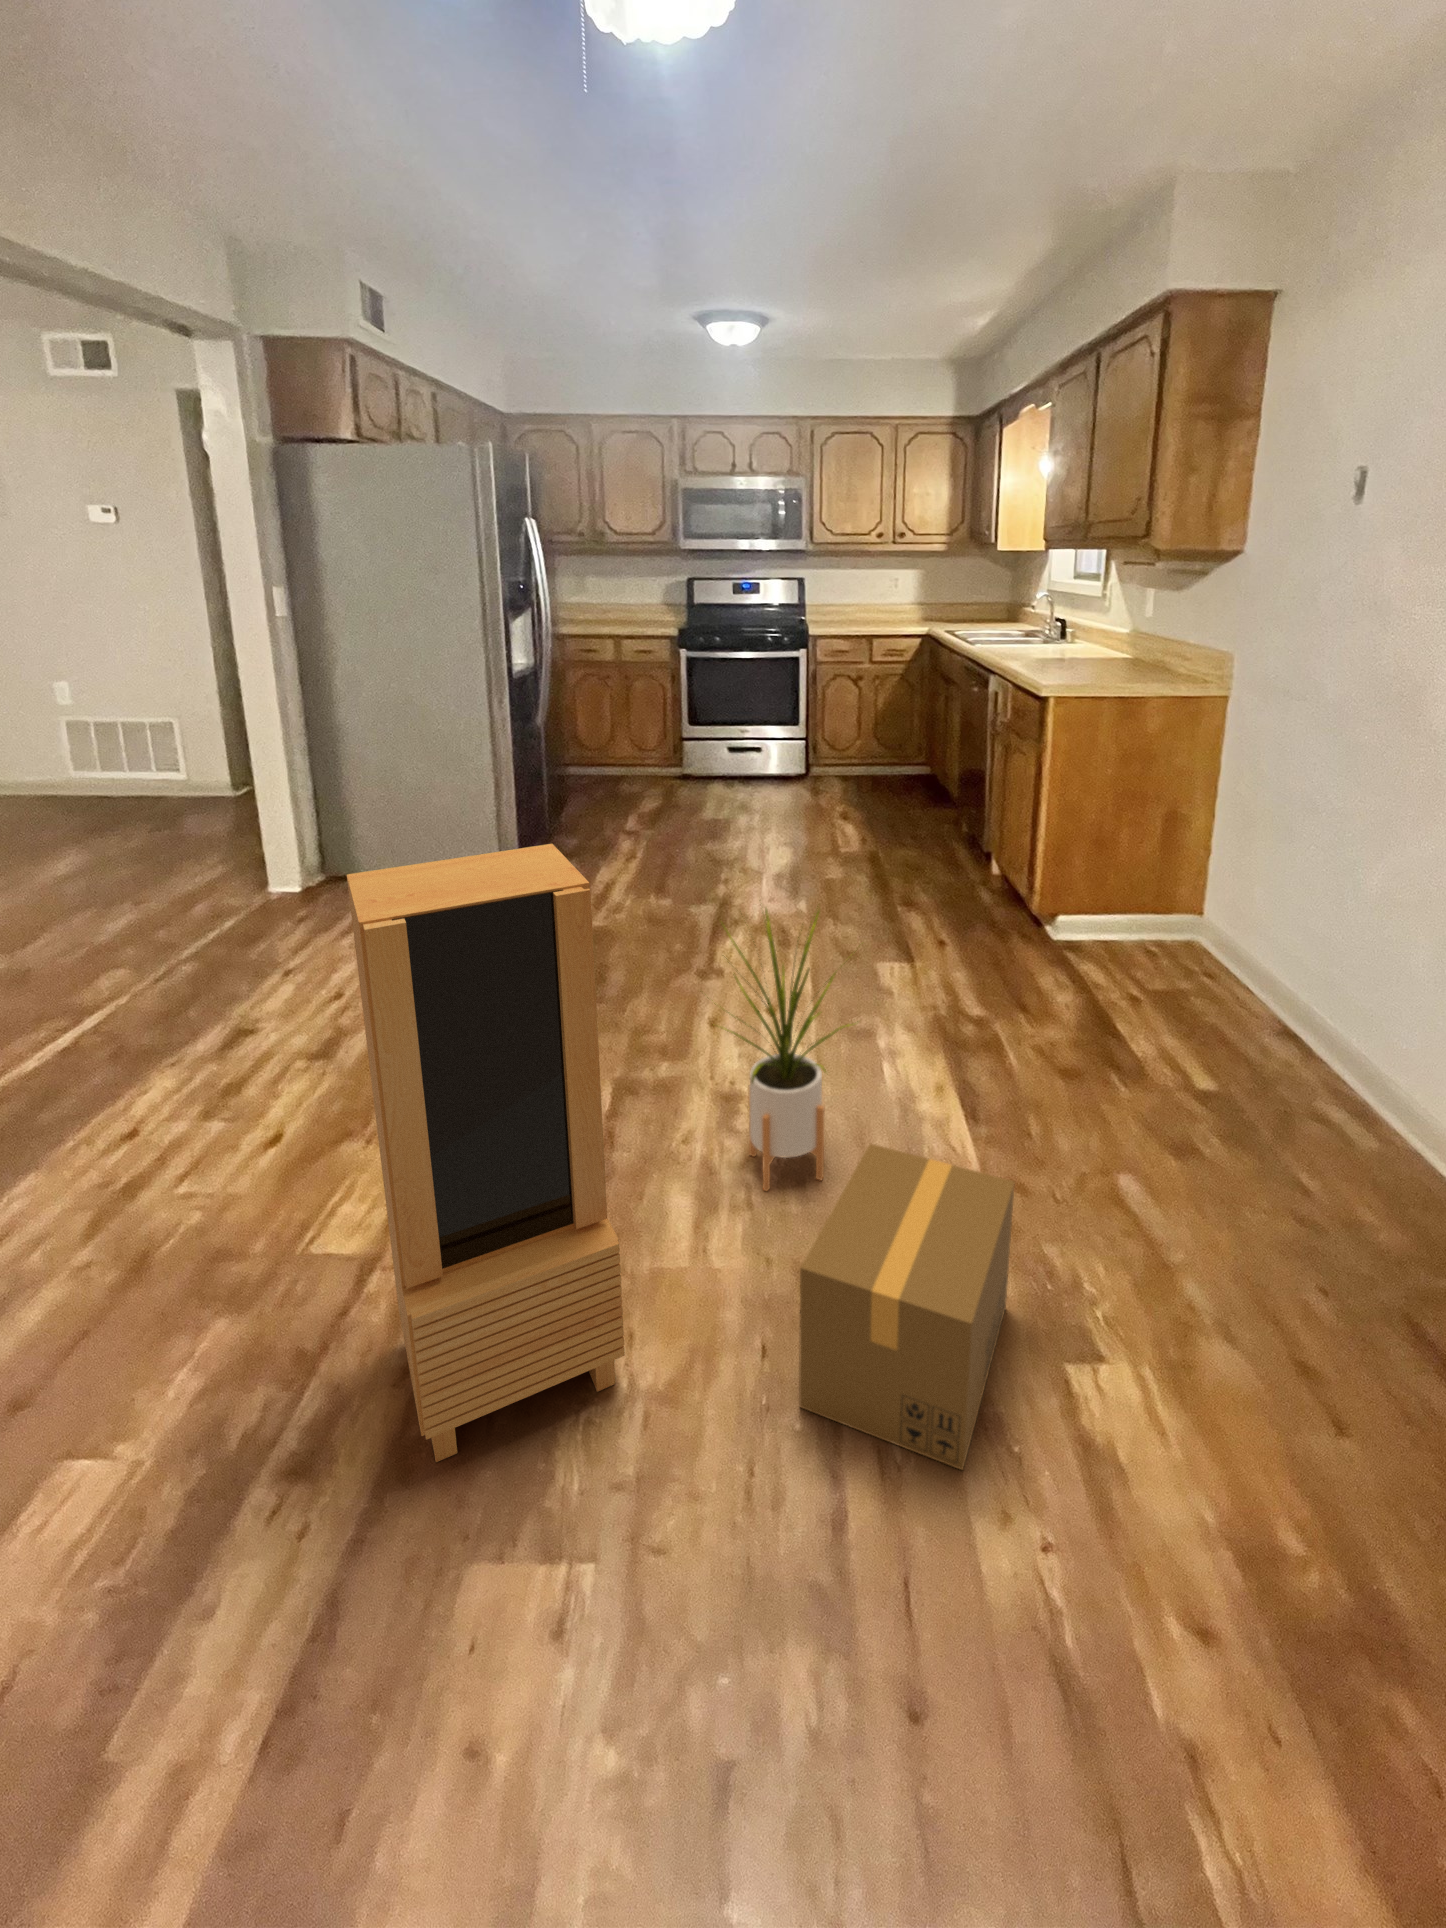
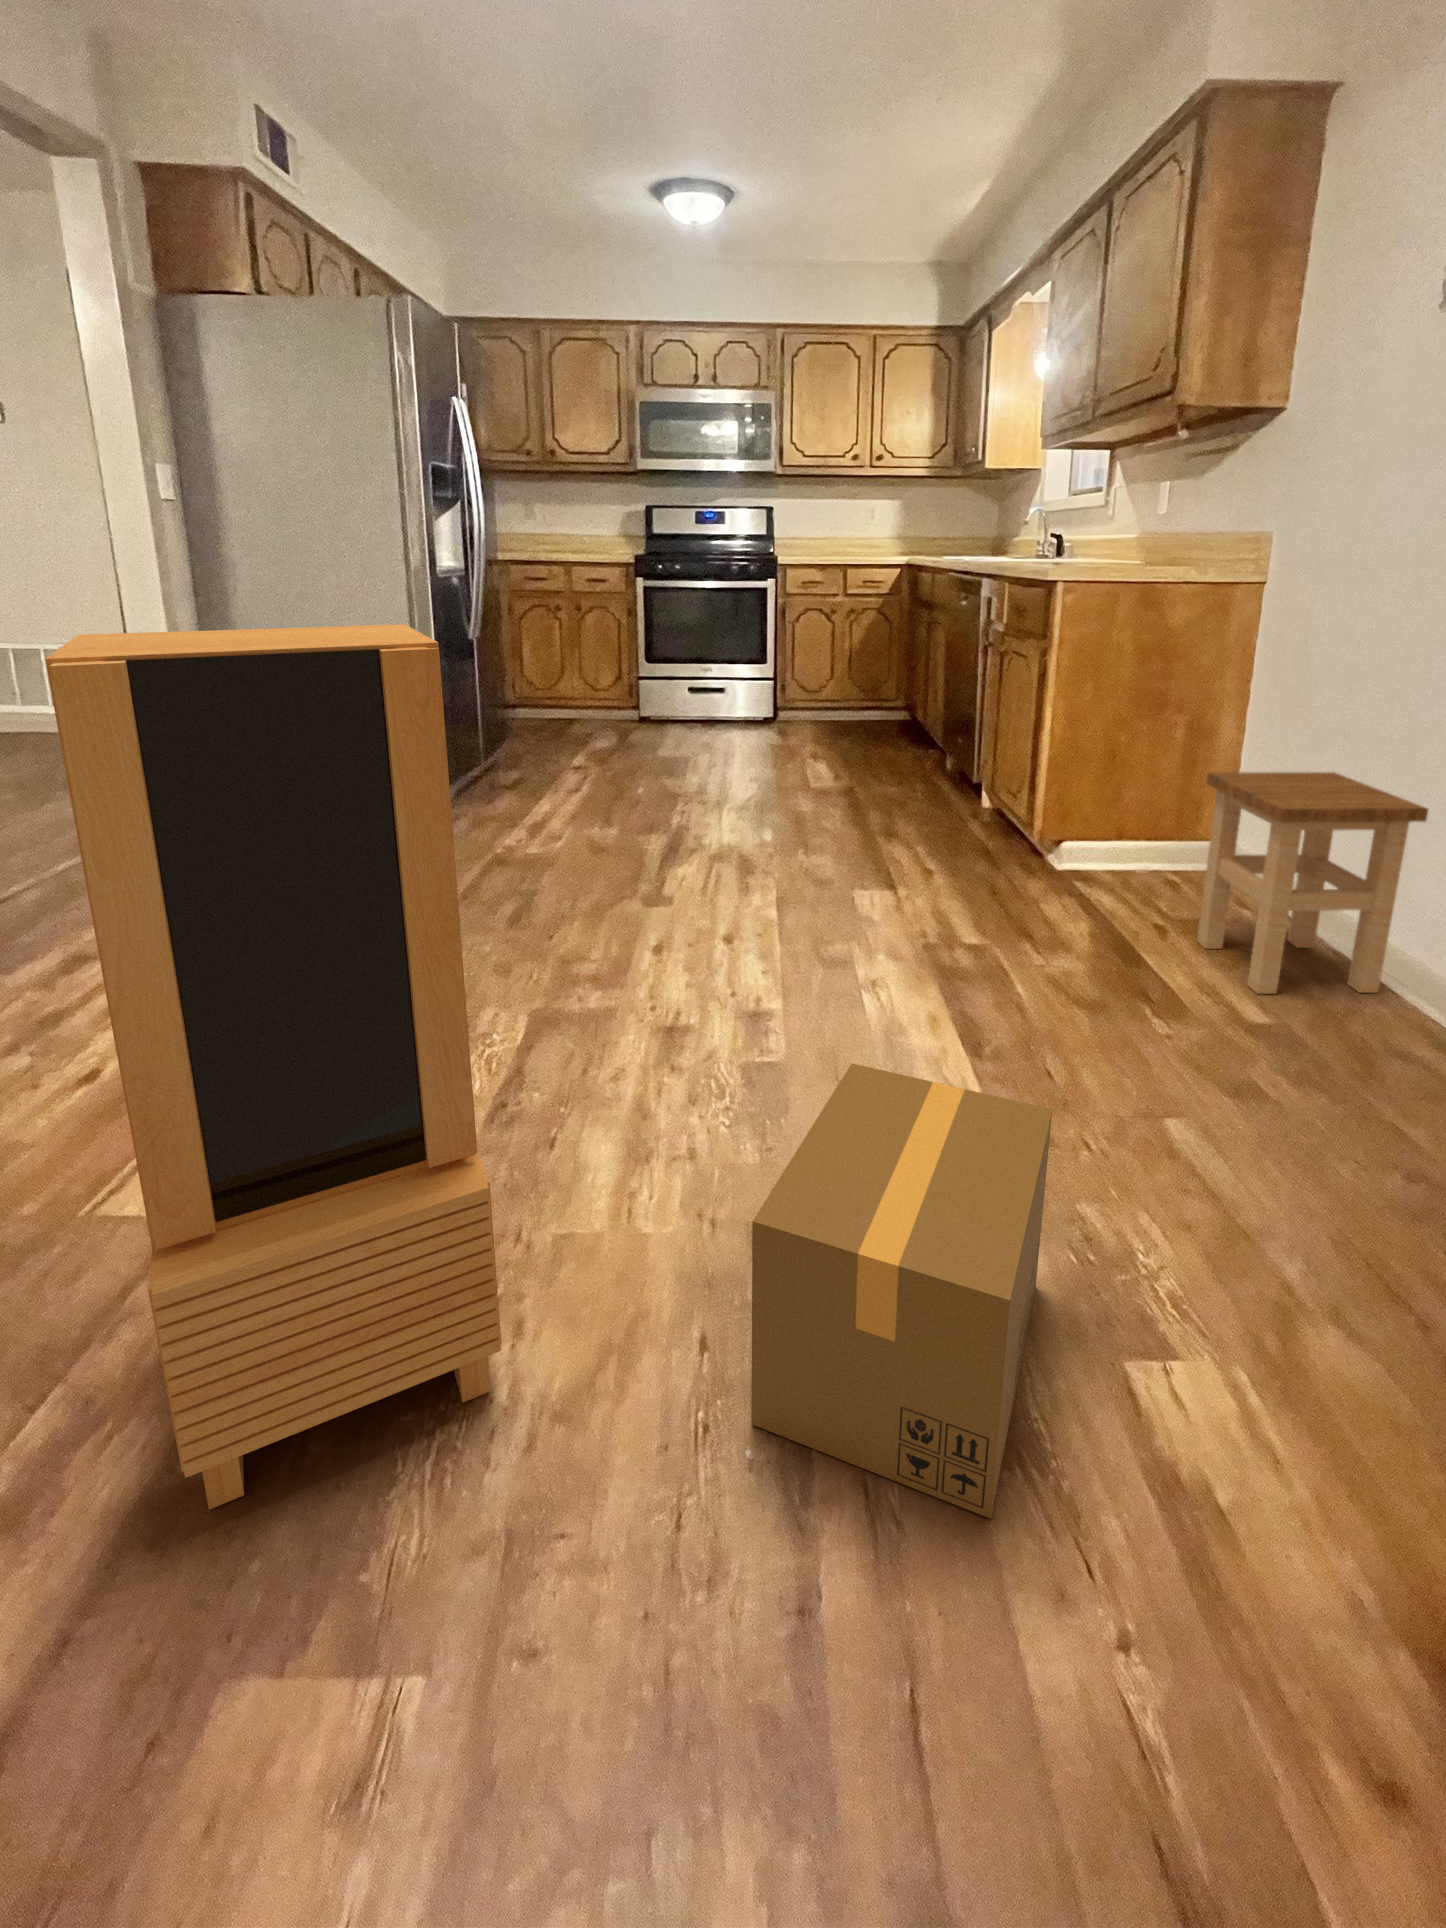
stool: none [1164,872,1343,1062] -> present [1197,772,1428,994]
house plant: present [712,906,858,1191] -> none [625,755,844,1139]

